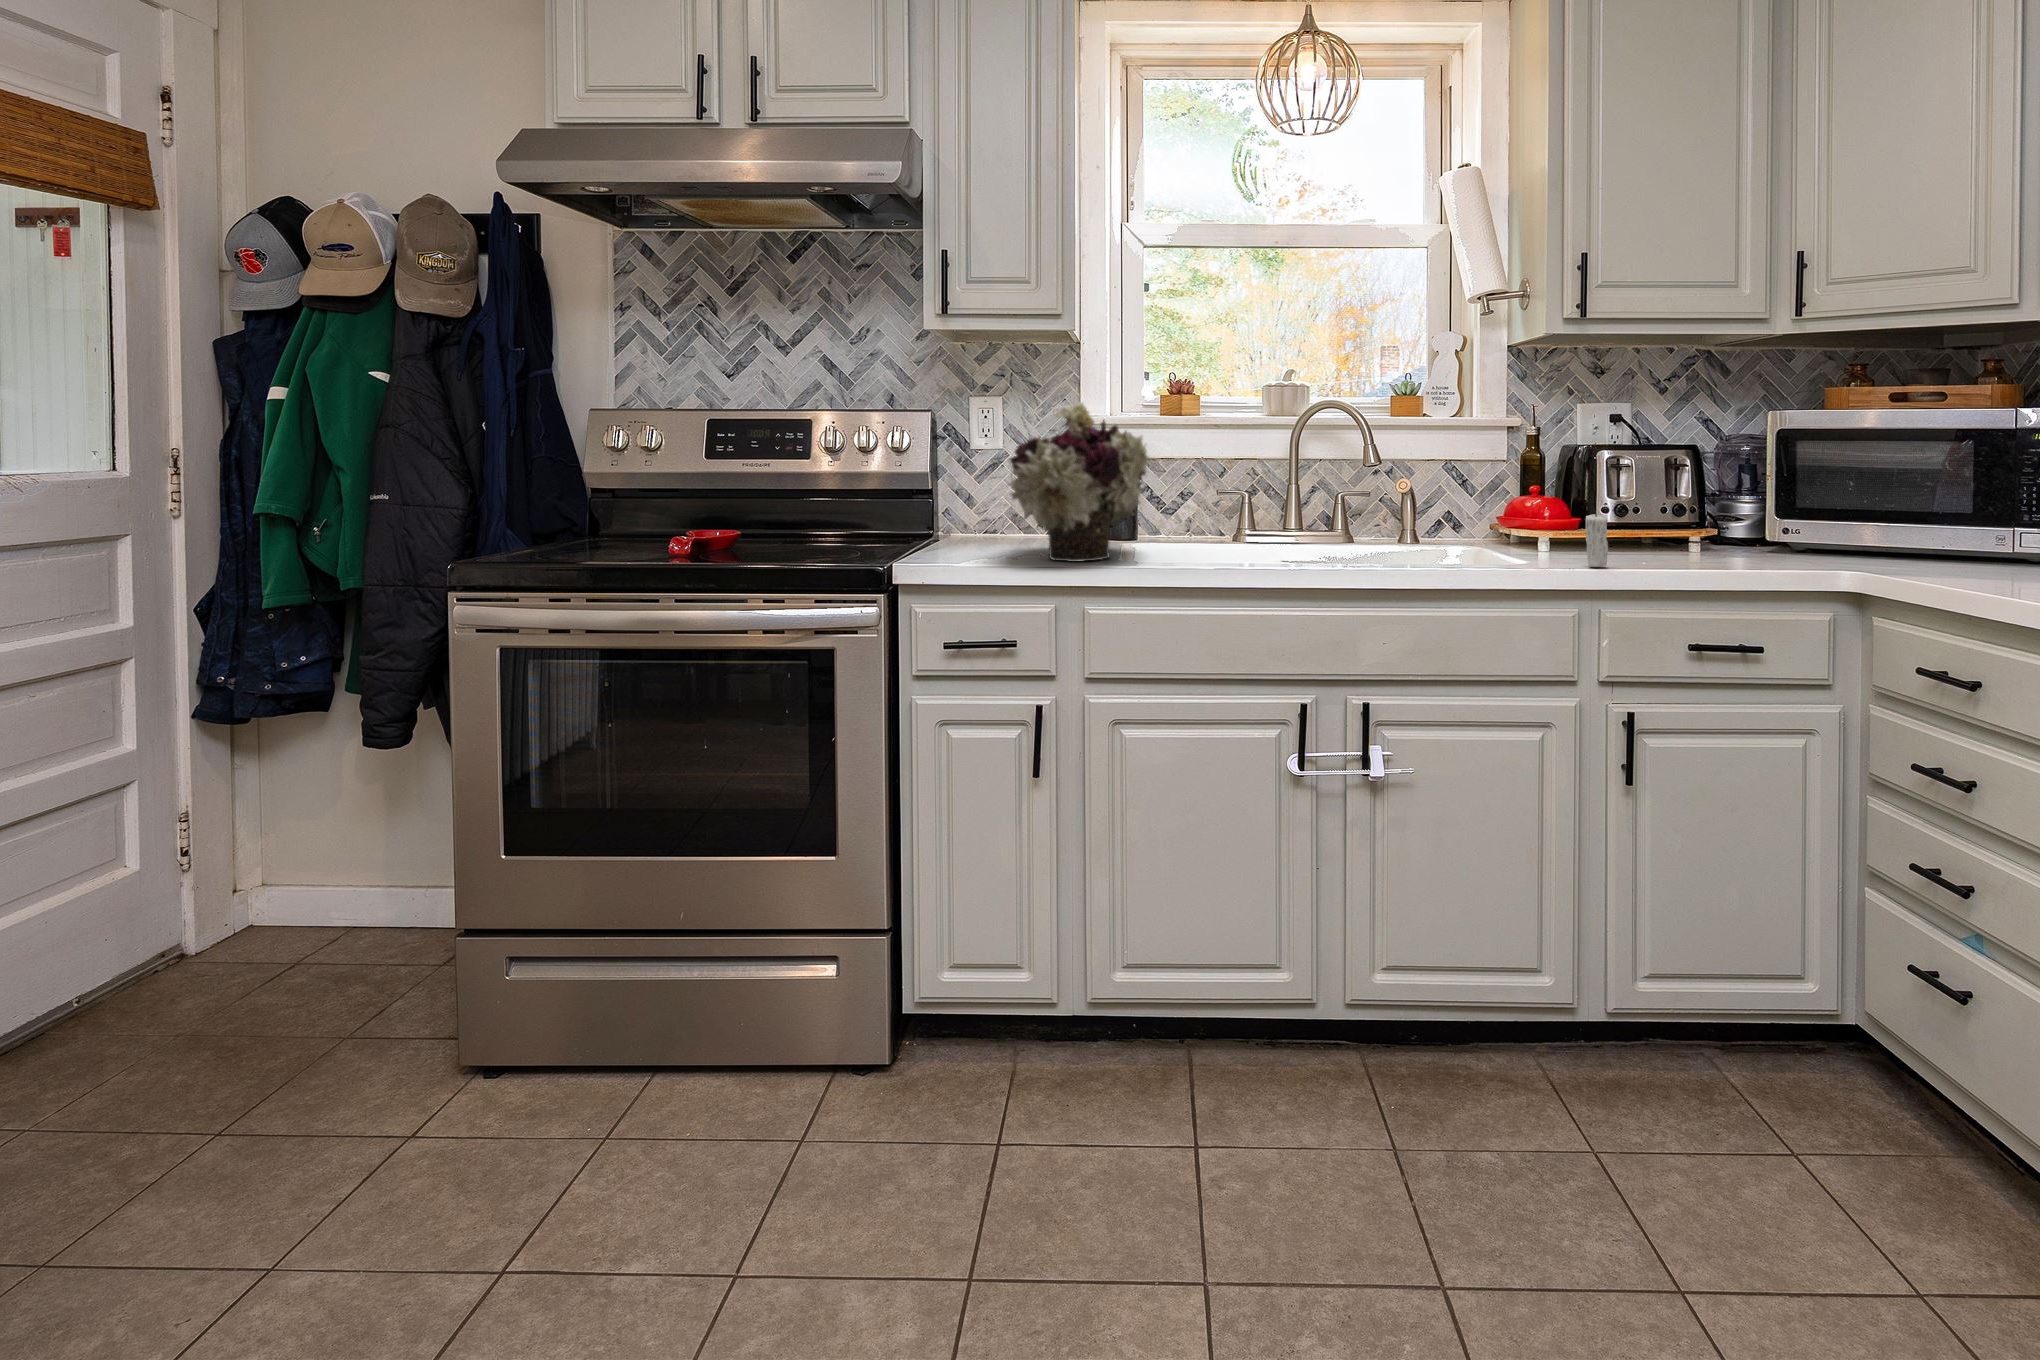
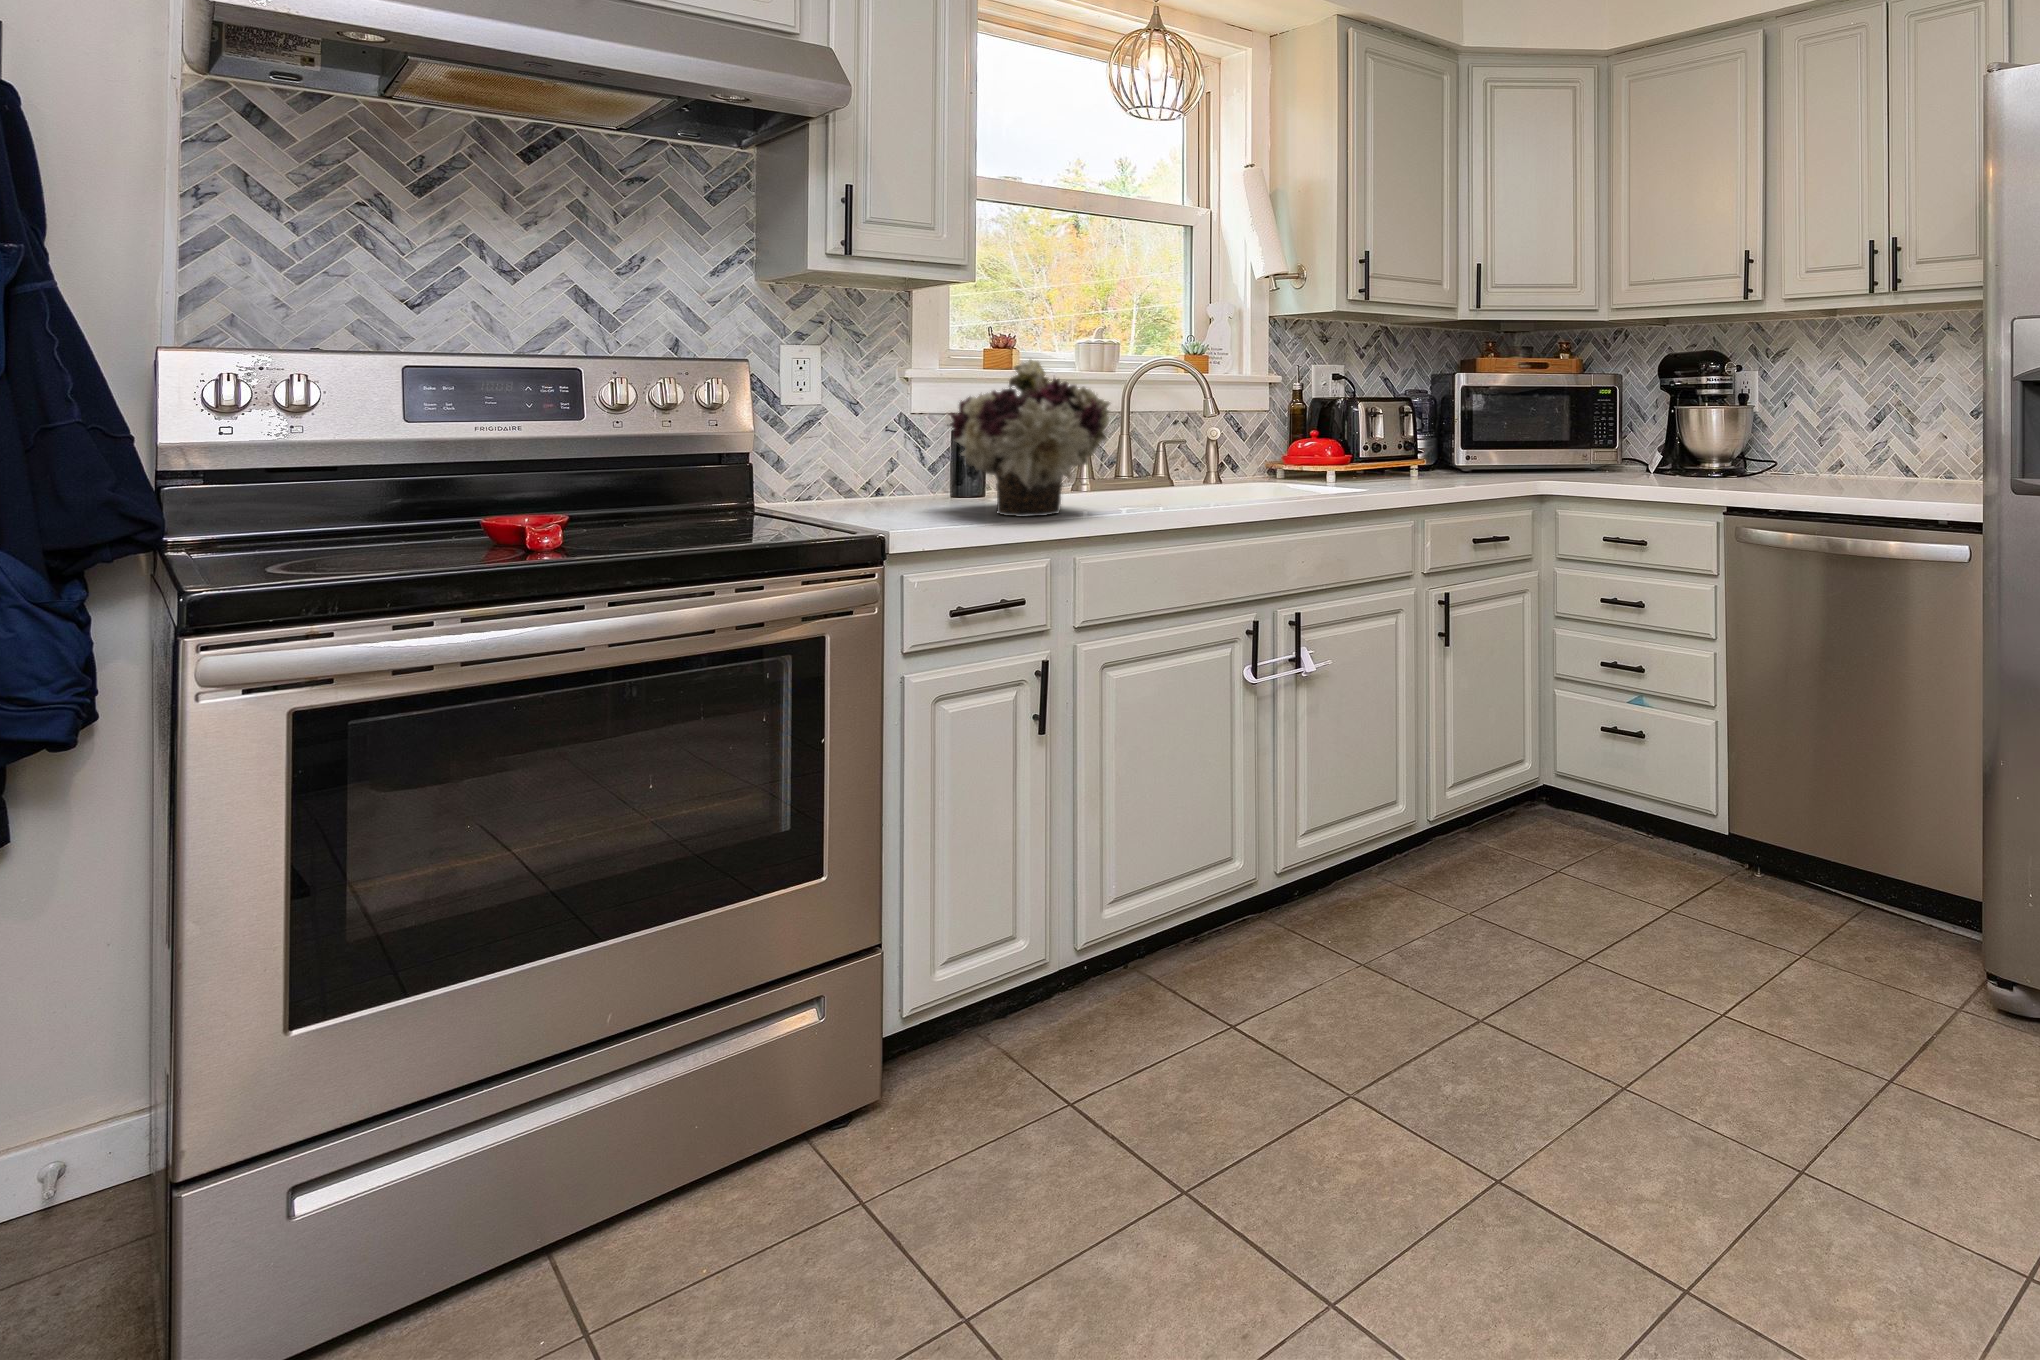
candle: present [1586,511,1608,567] -> none [1388,442,1405,488]

